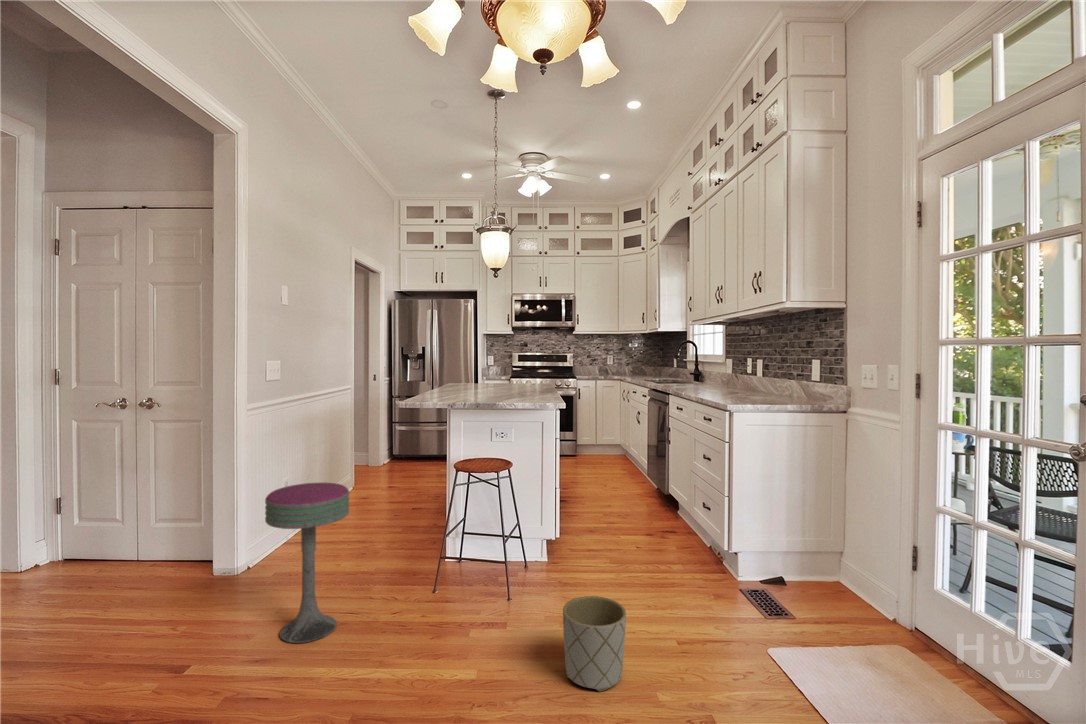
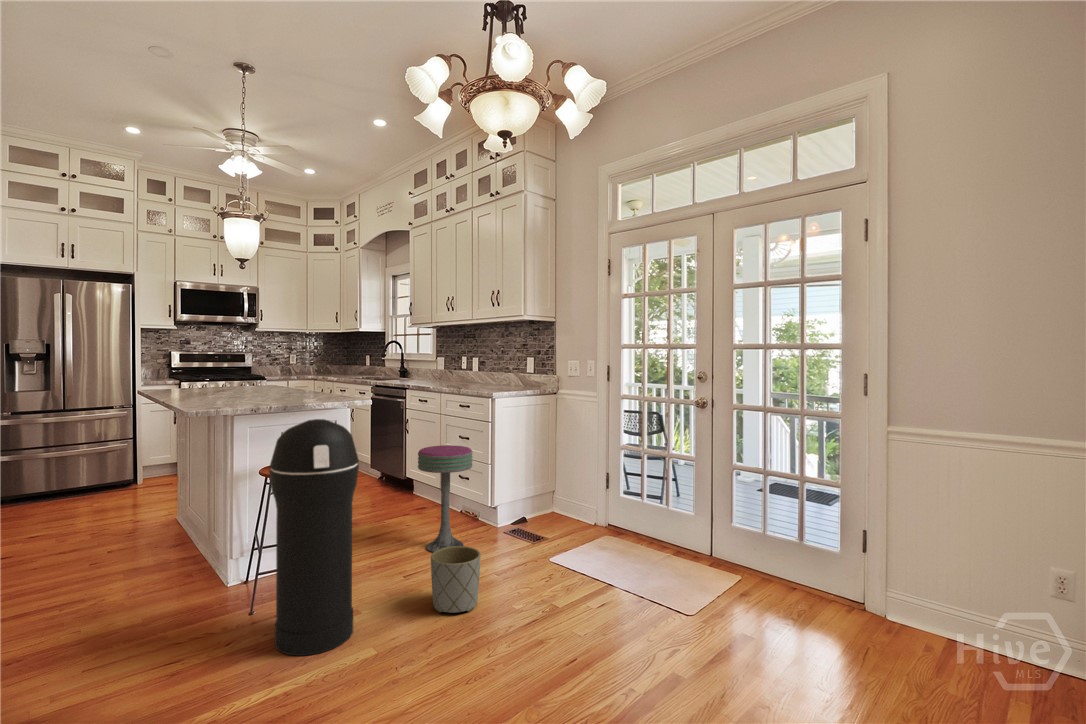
trash can: none [397,423,486,675] -> present [270,419,359,656]
bar stool: present [265,483,349,643] -> present [418,445,472,552]

